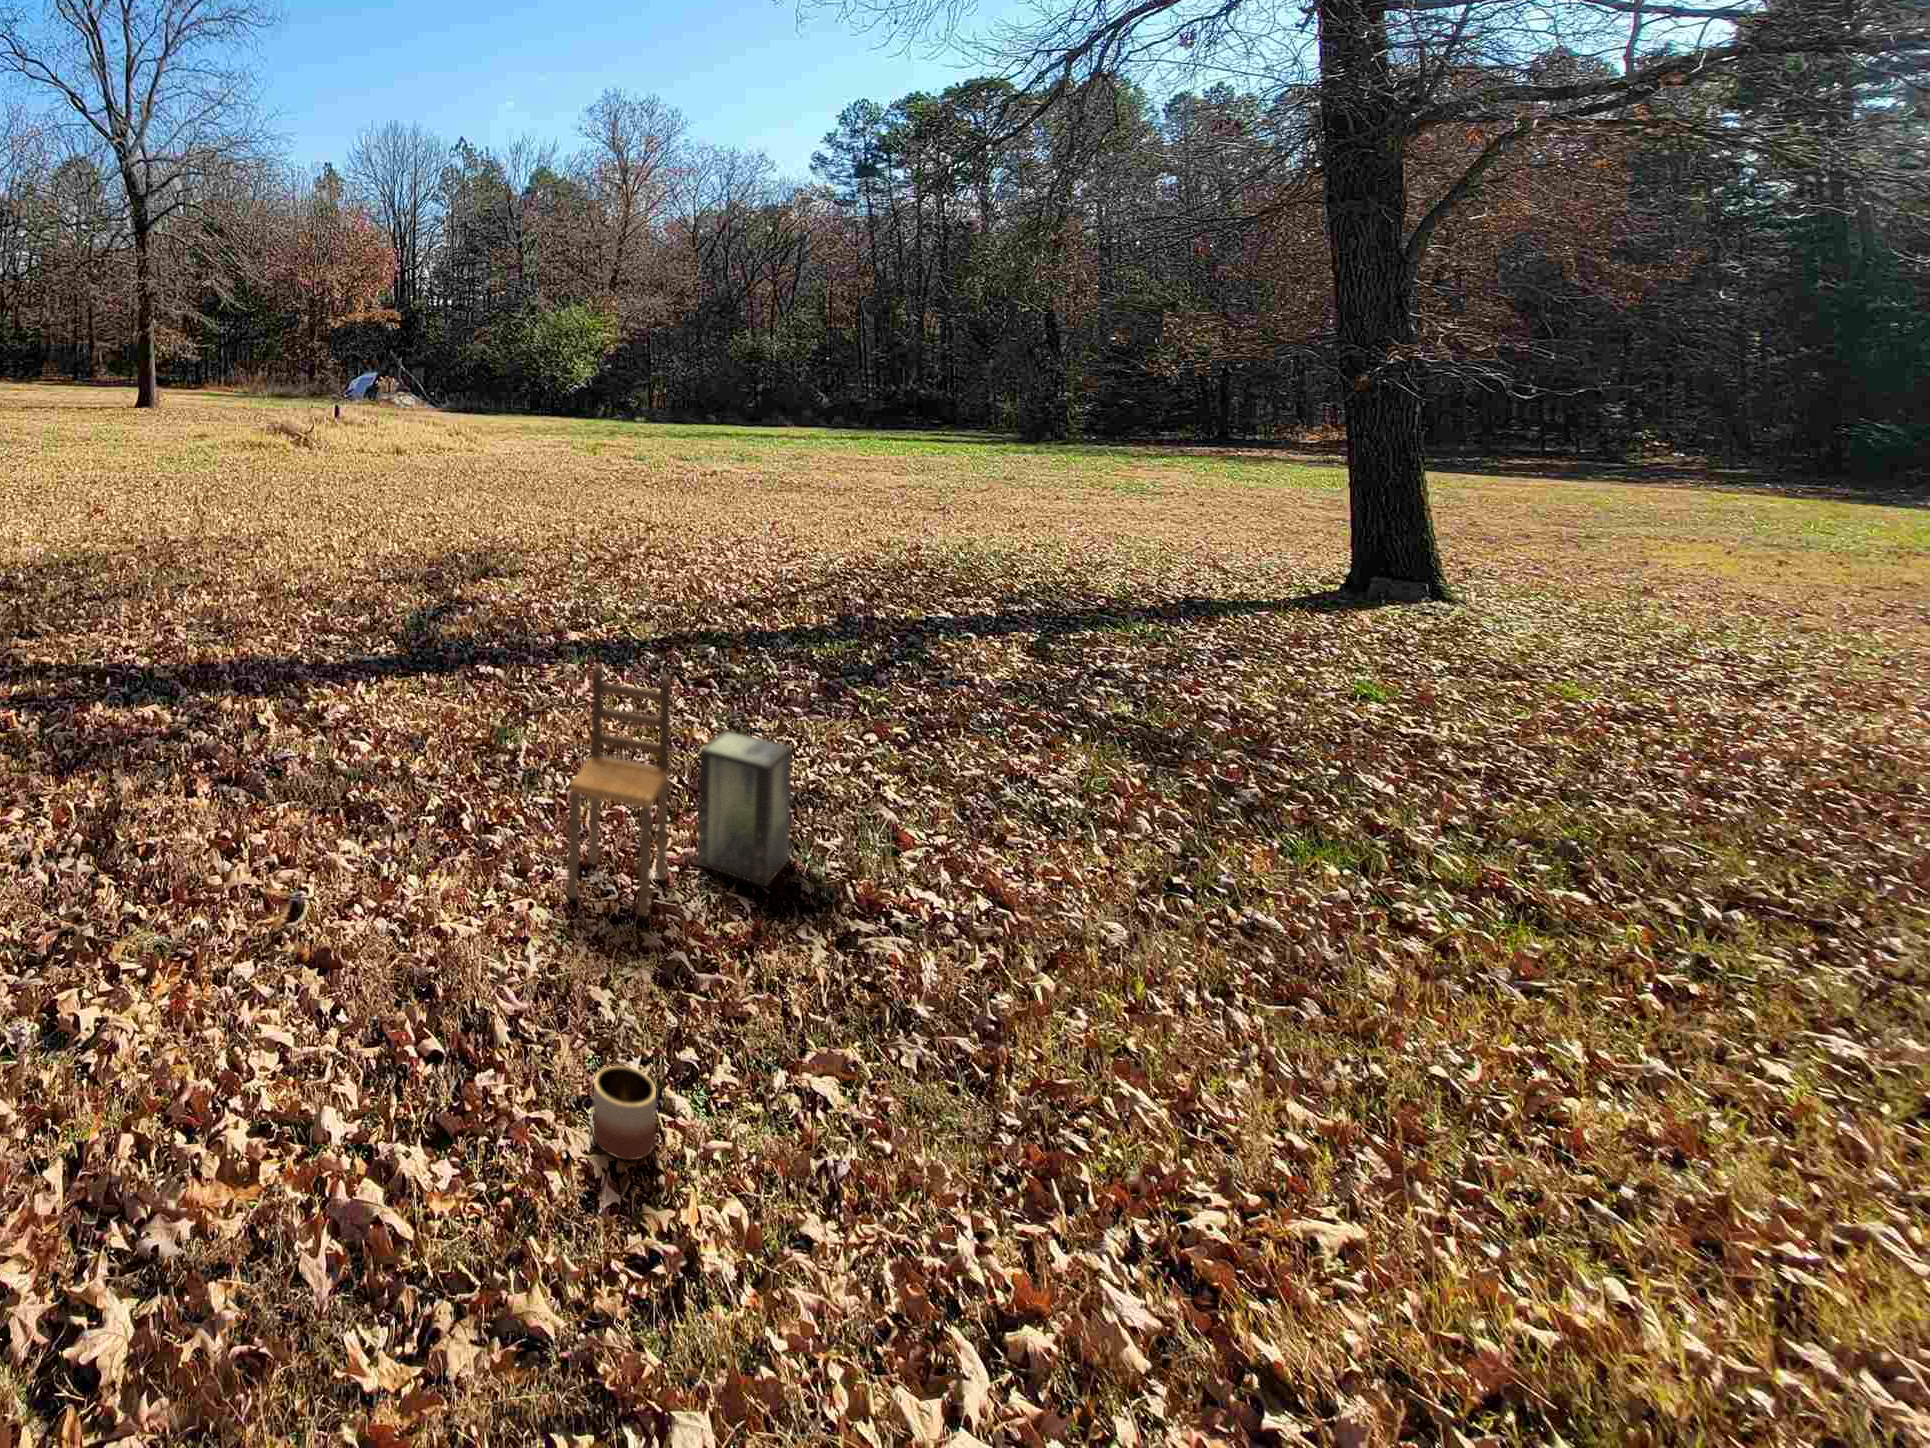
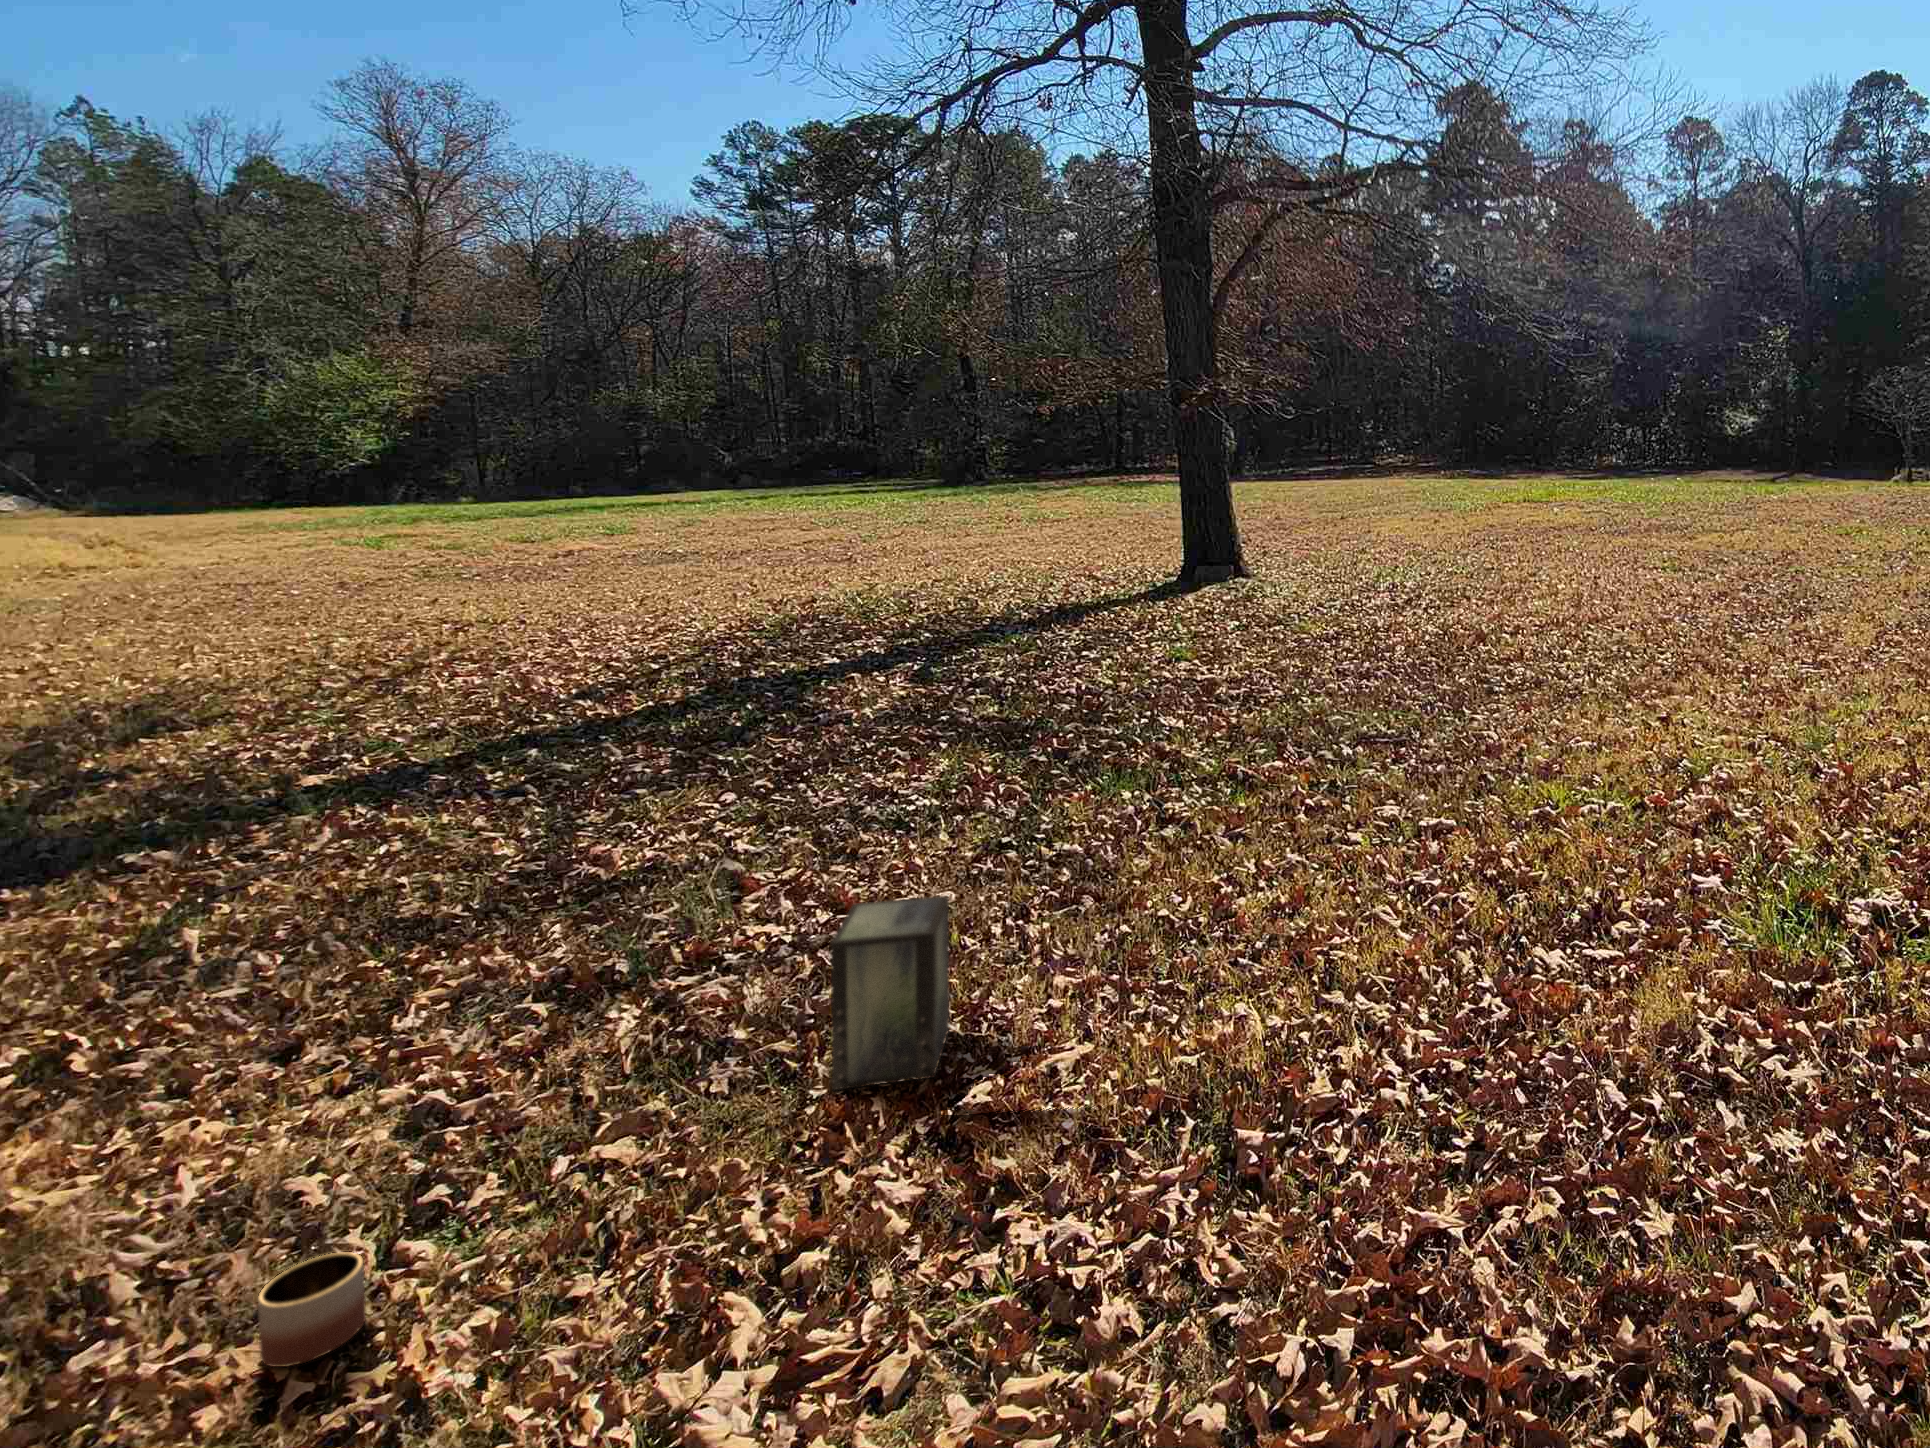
chair: present [567,664,671,916] -> none [240,792,426,1109]
storage box: present [697,731,792,886] -> present [830,896,950,1091]

